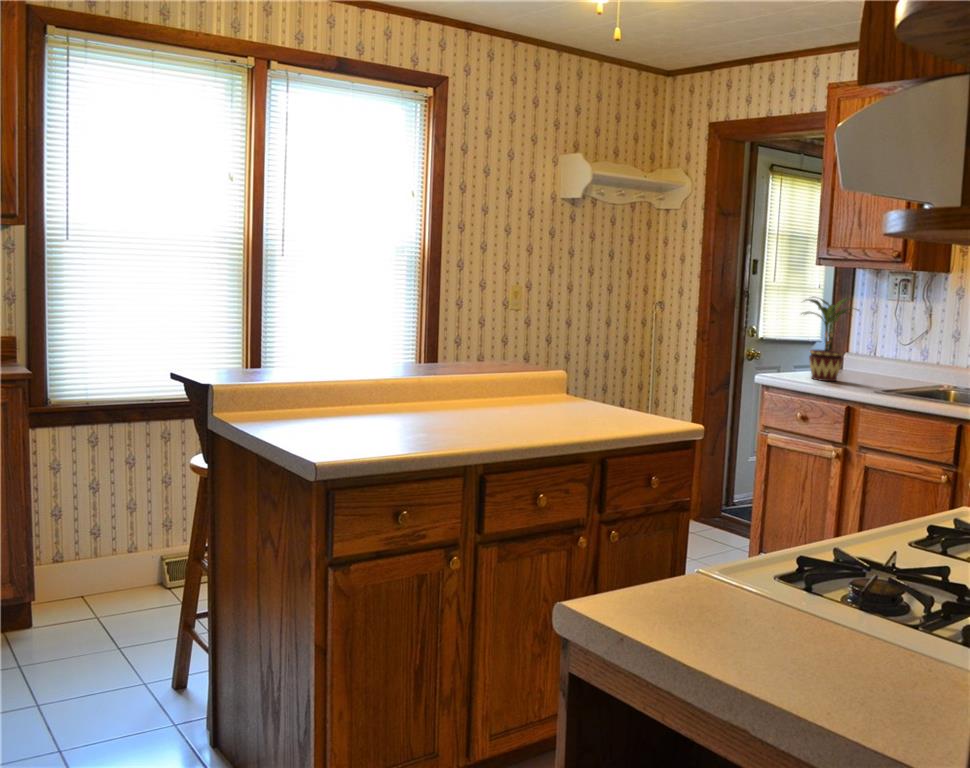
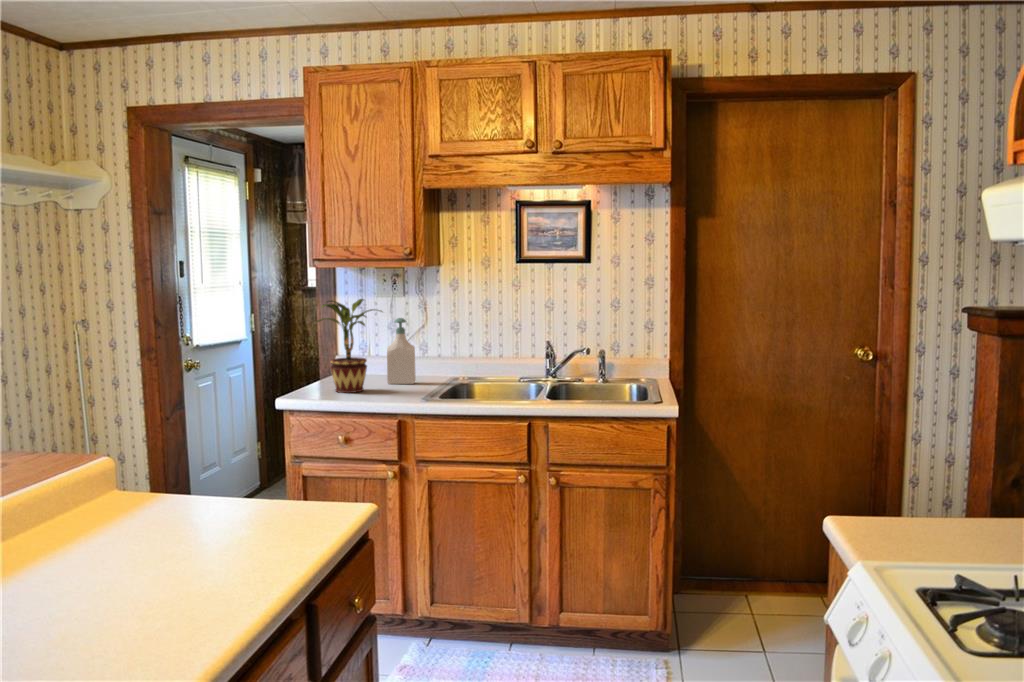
soap bottle: none [873,320,907,385] -> present [387,318,416,384]

